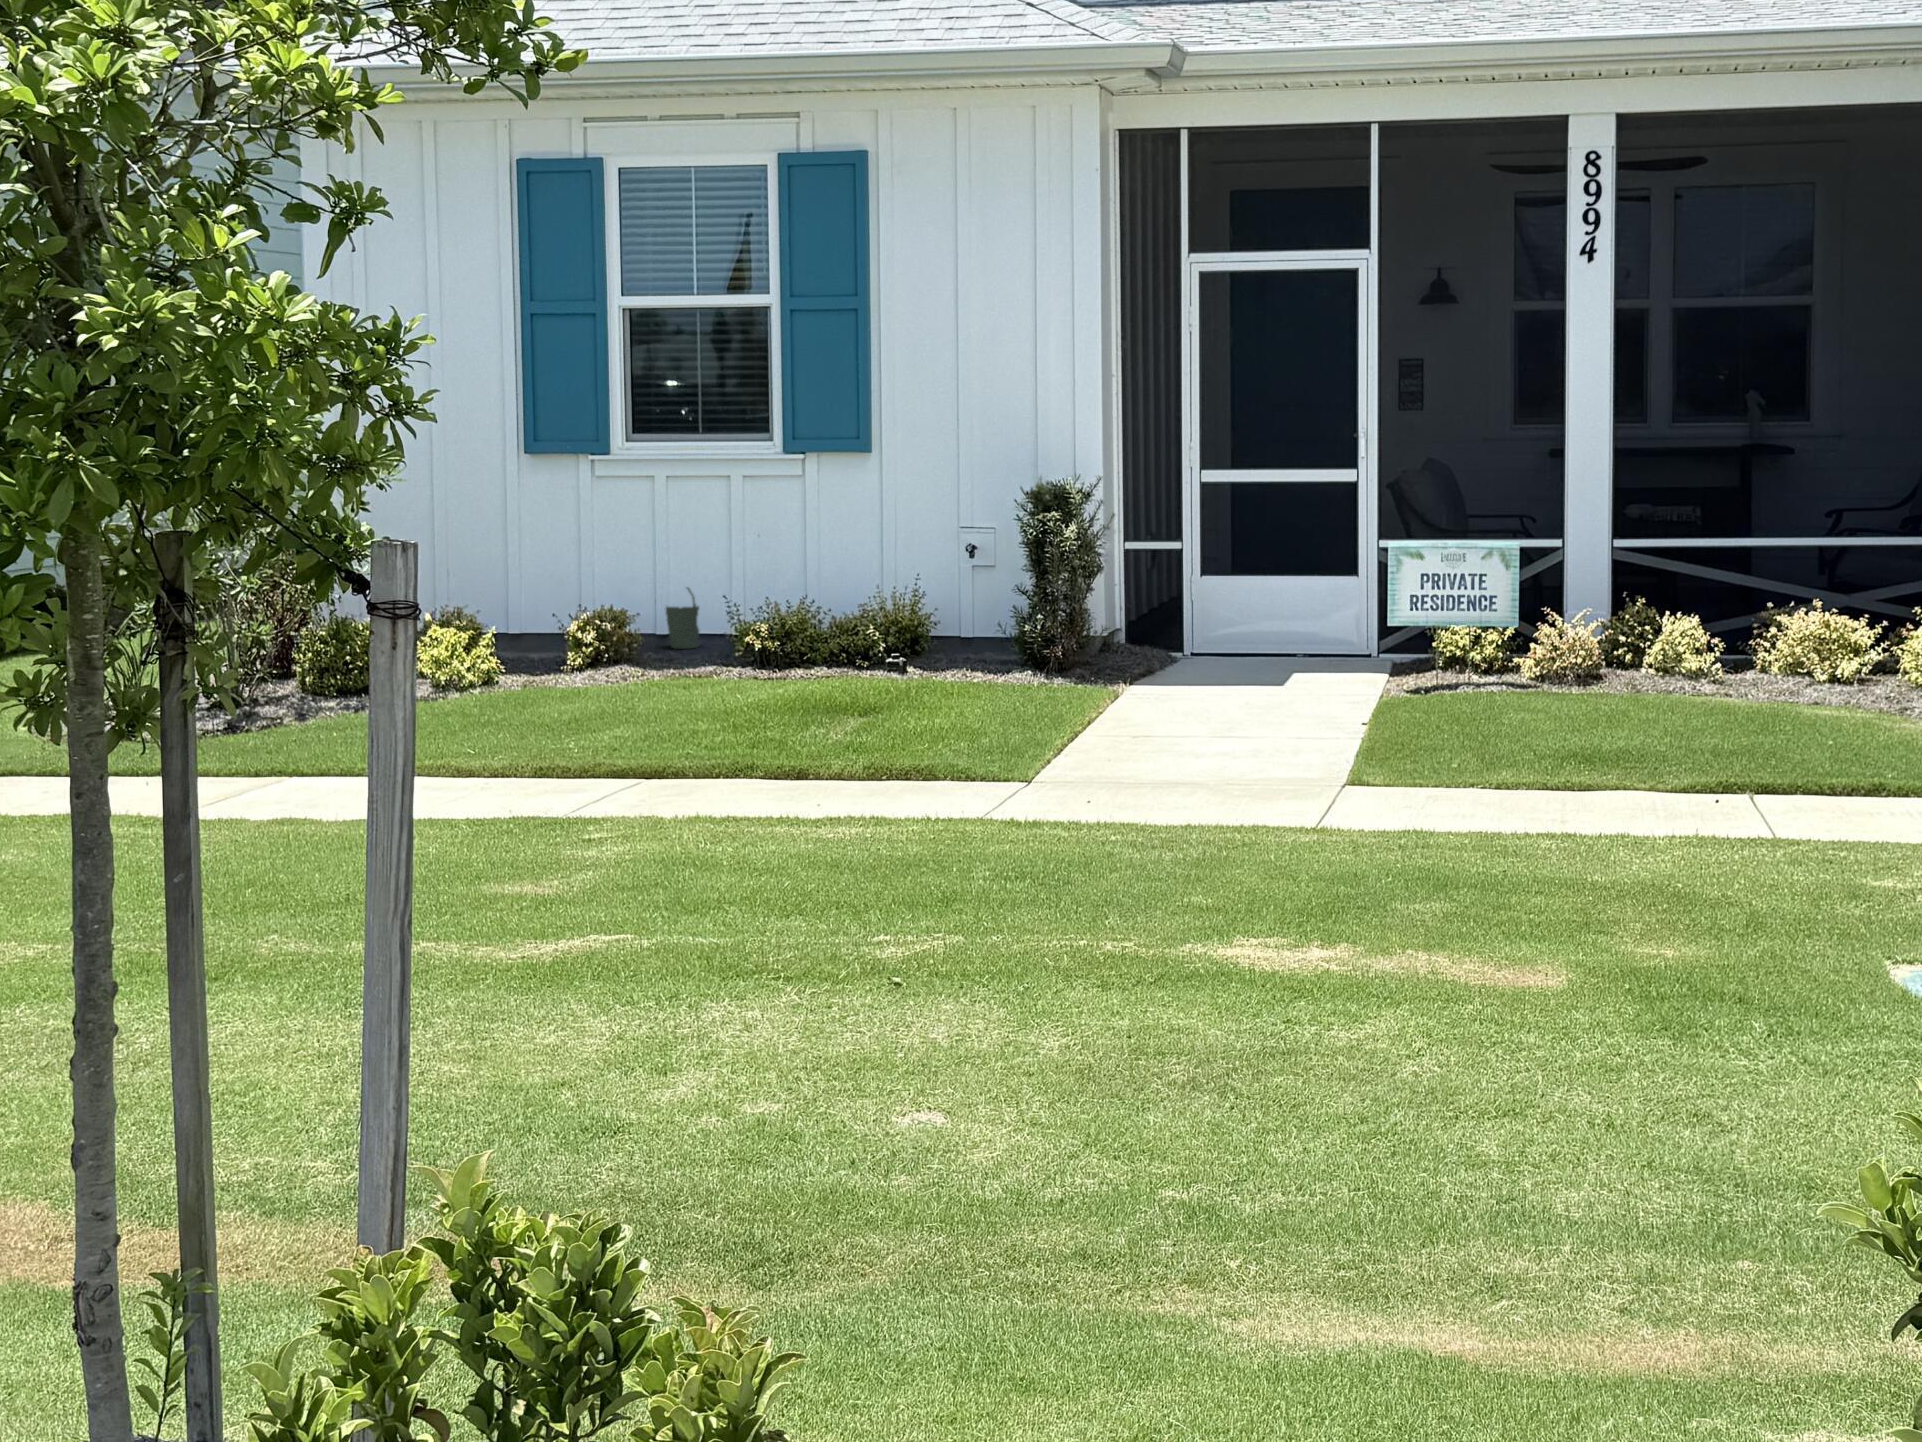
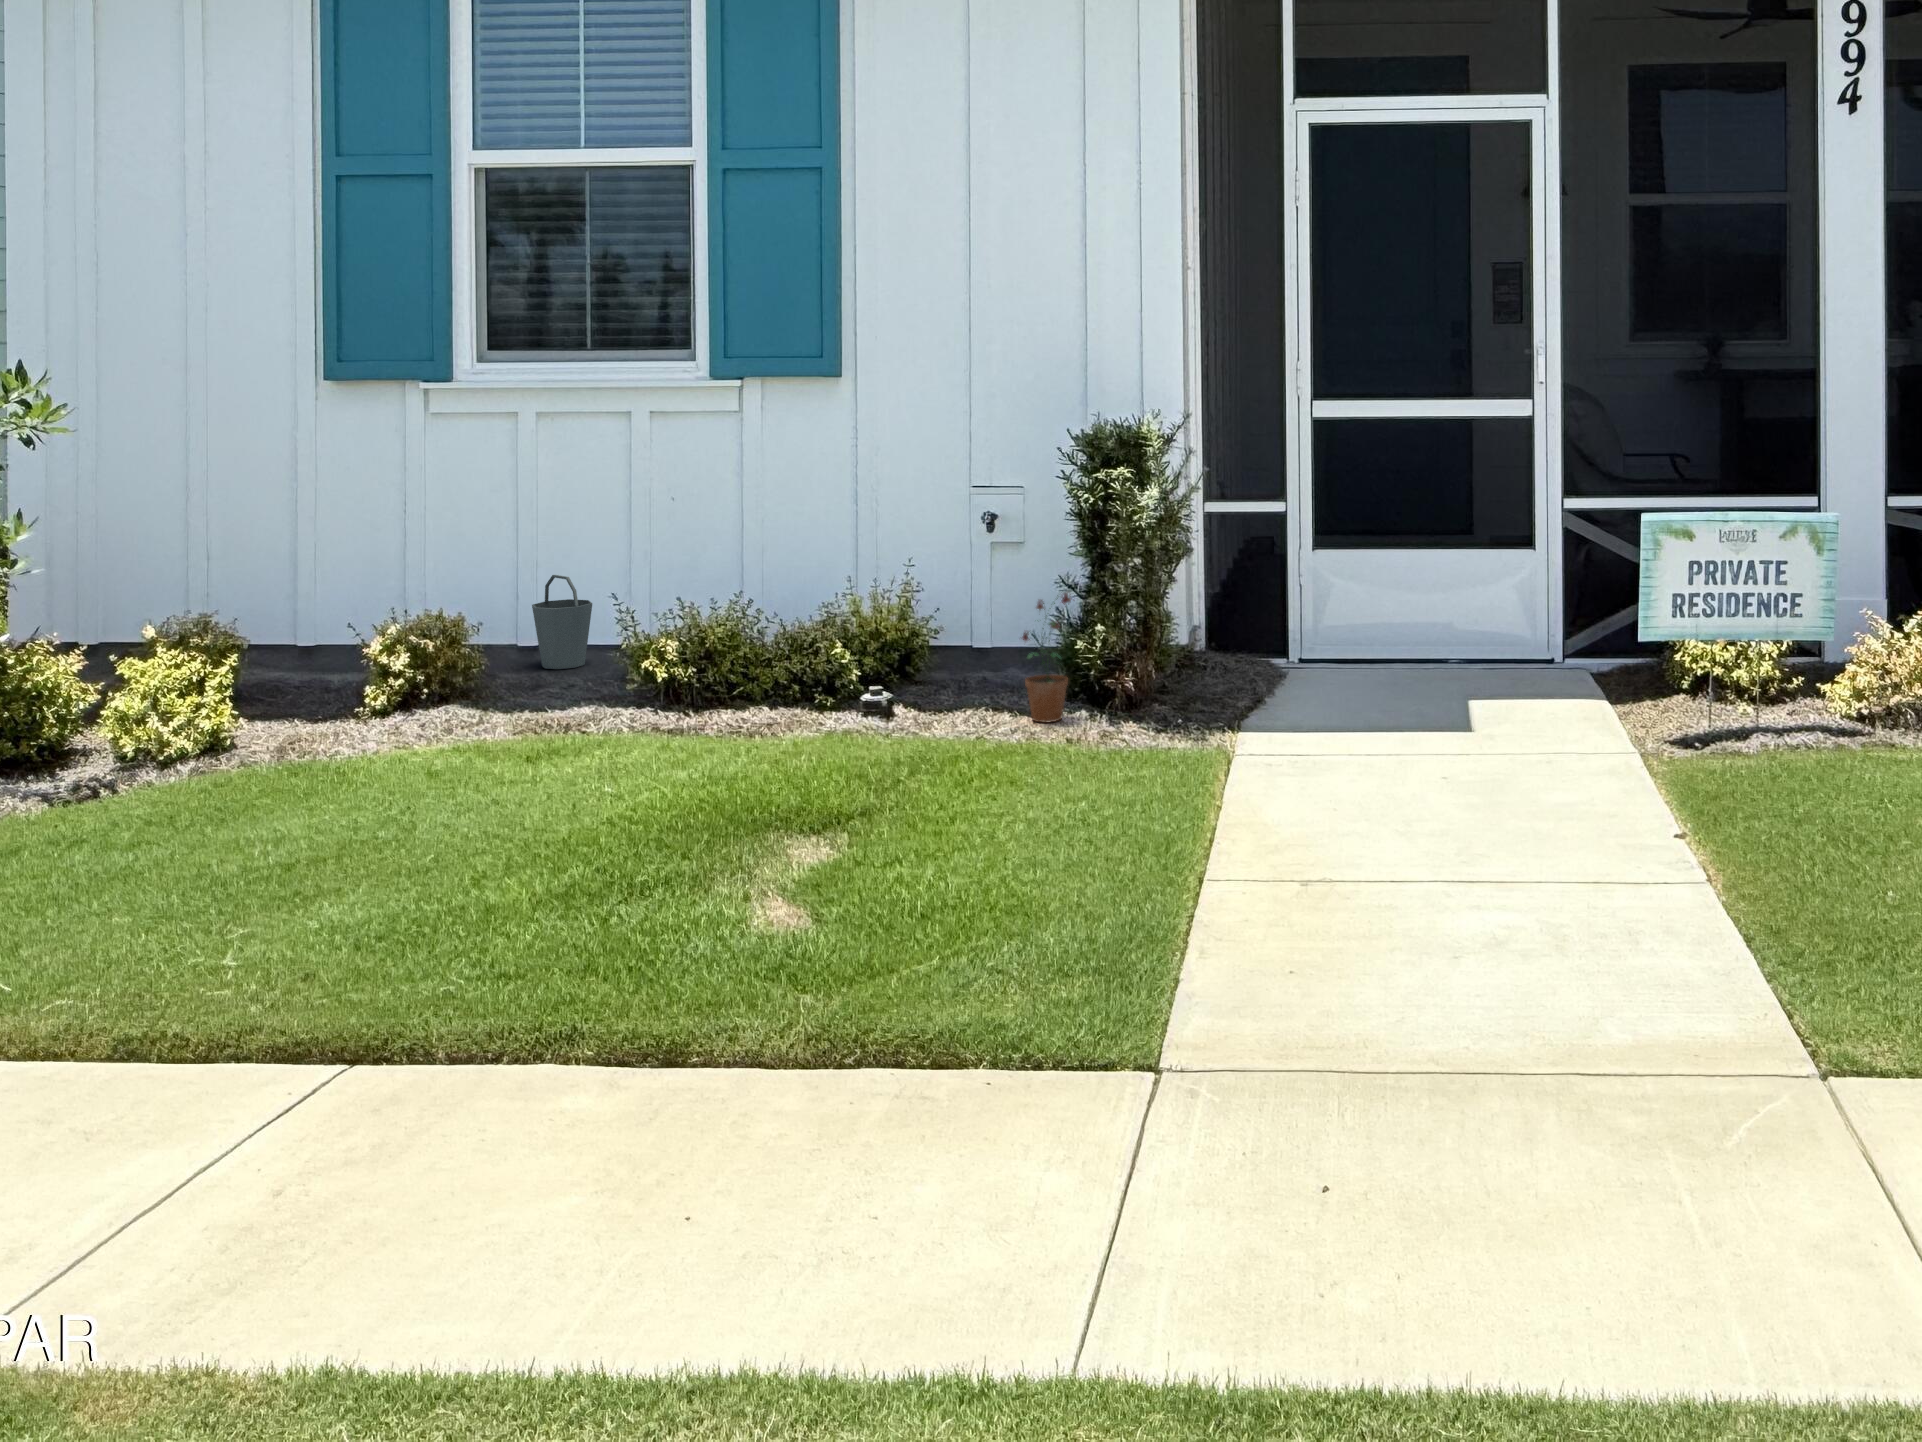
potted plant: none [986,592,1024,677] -> present [1023,593,1071,722]

